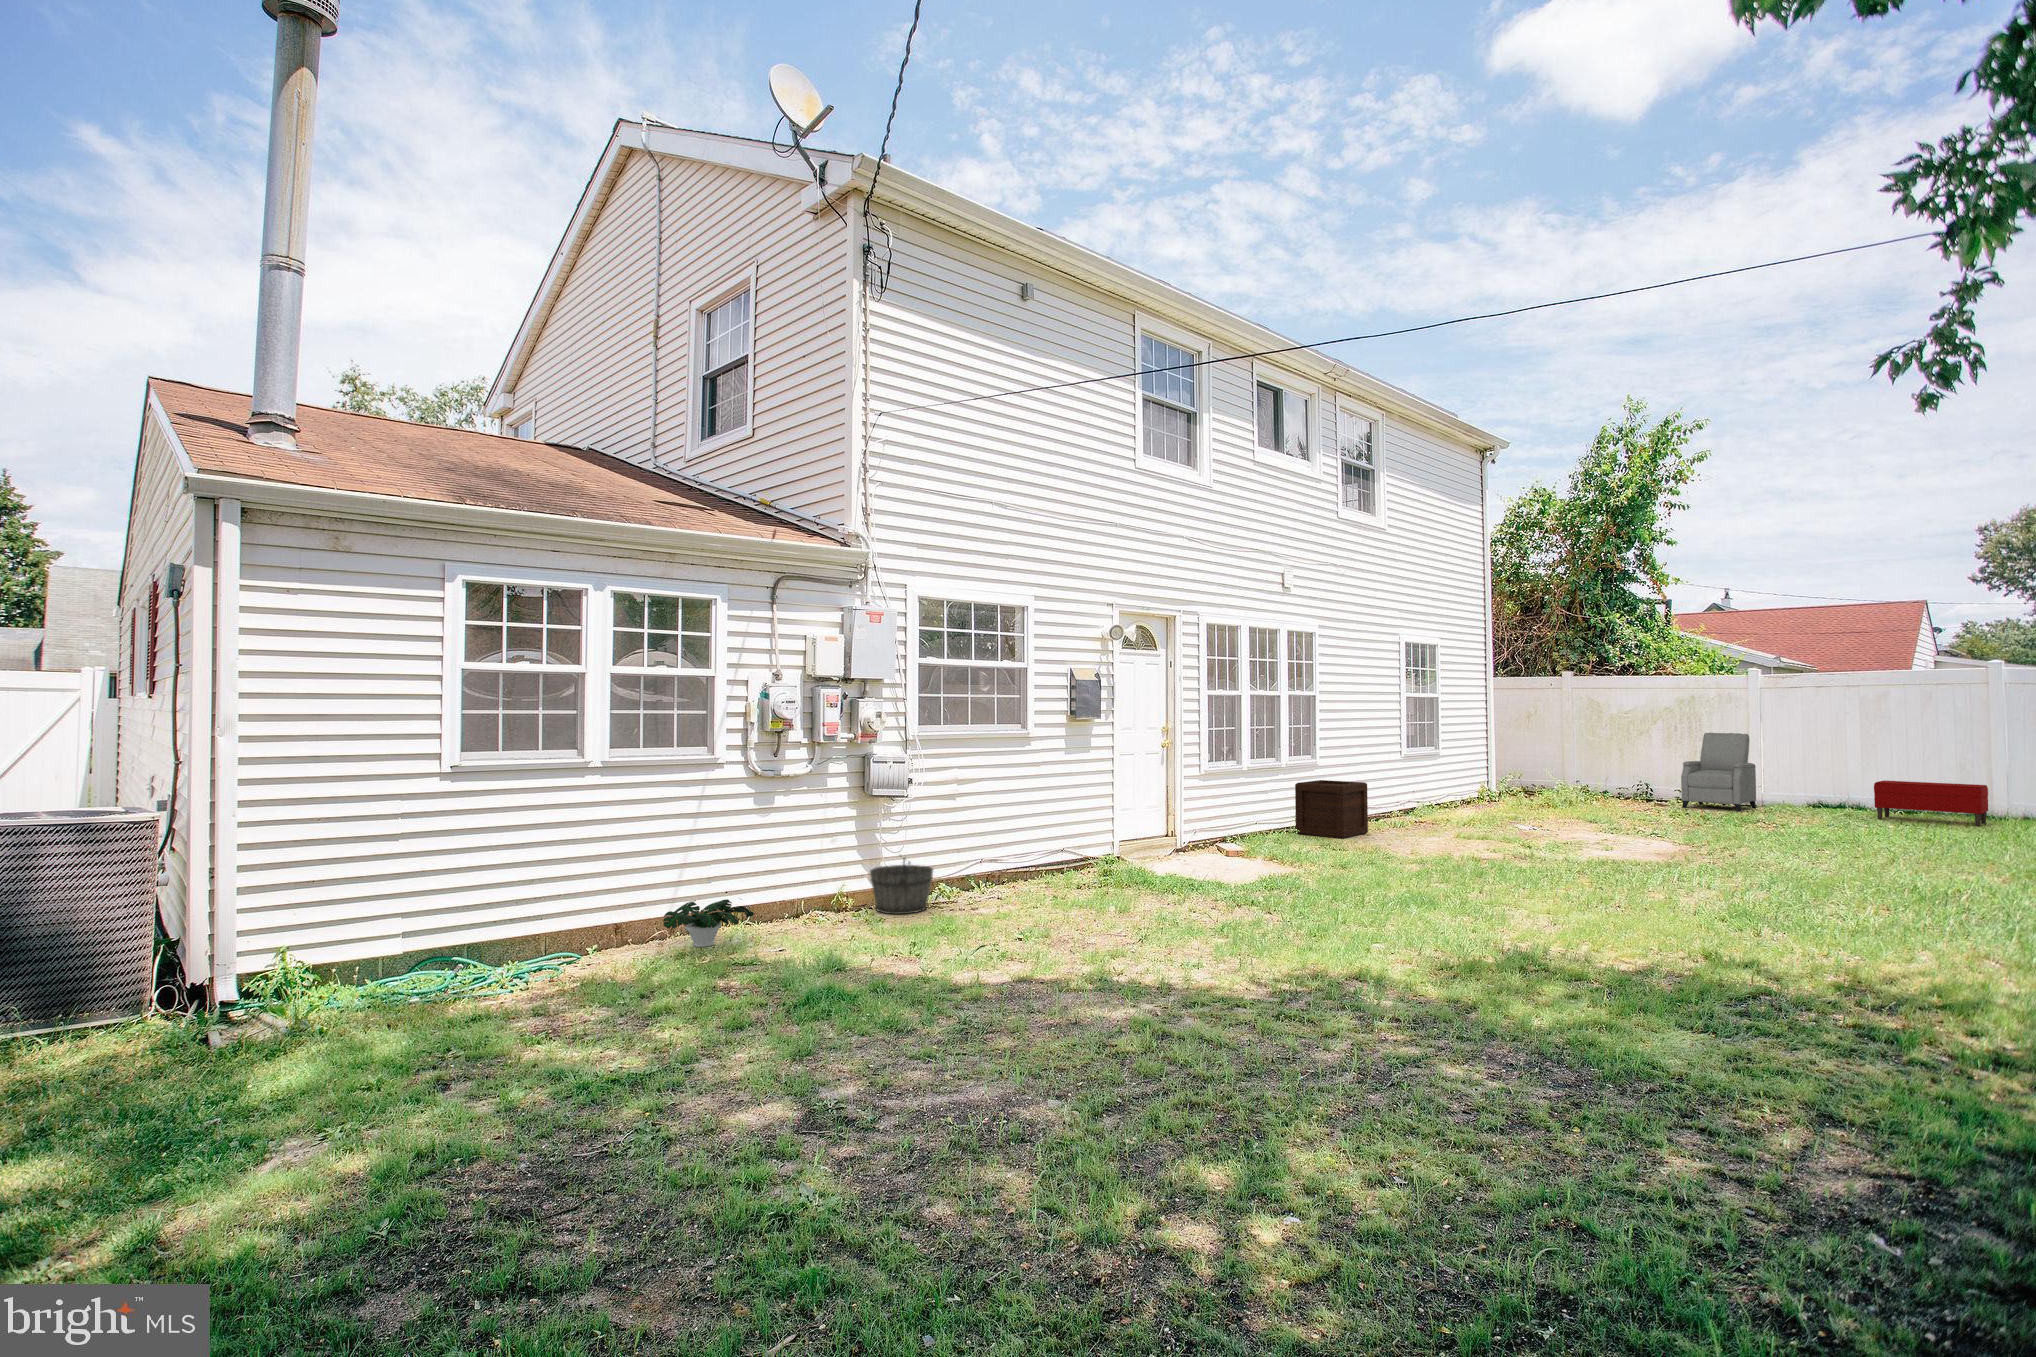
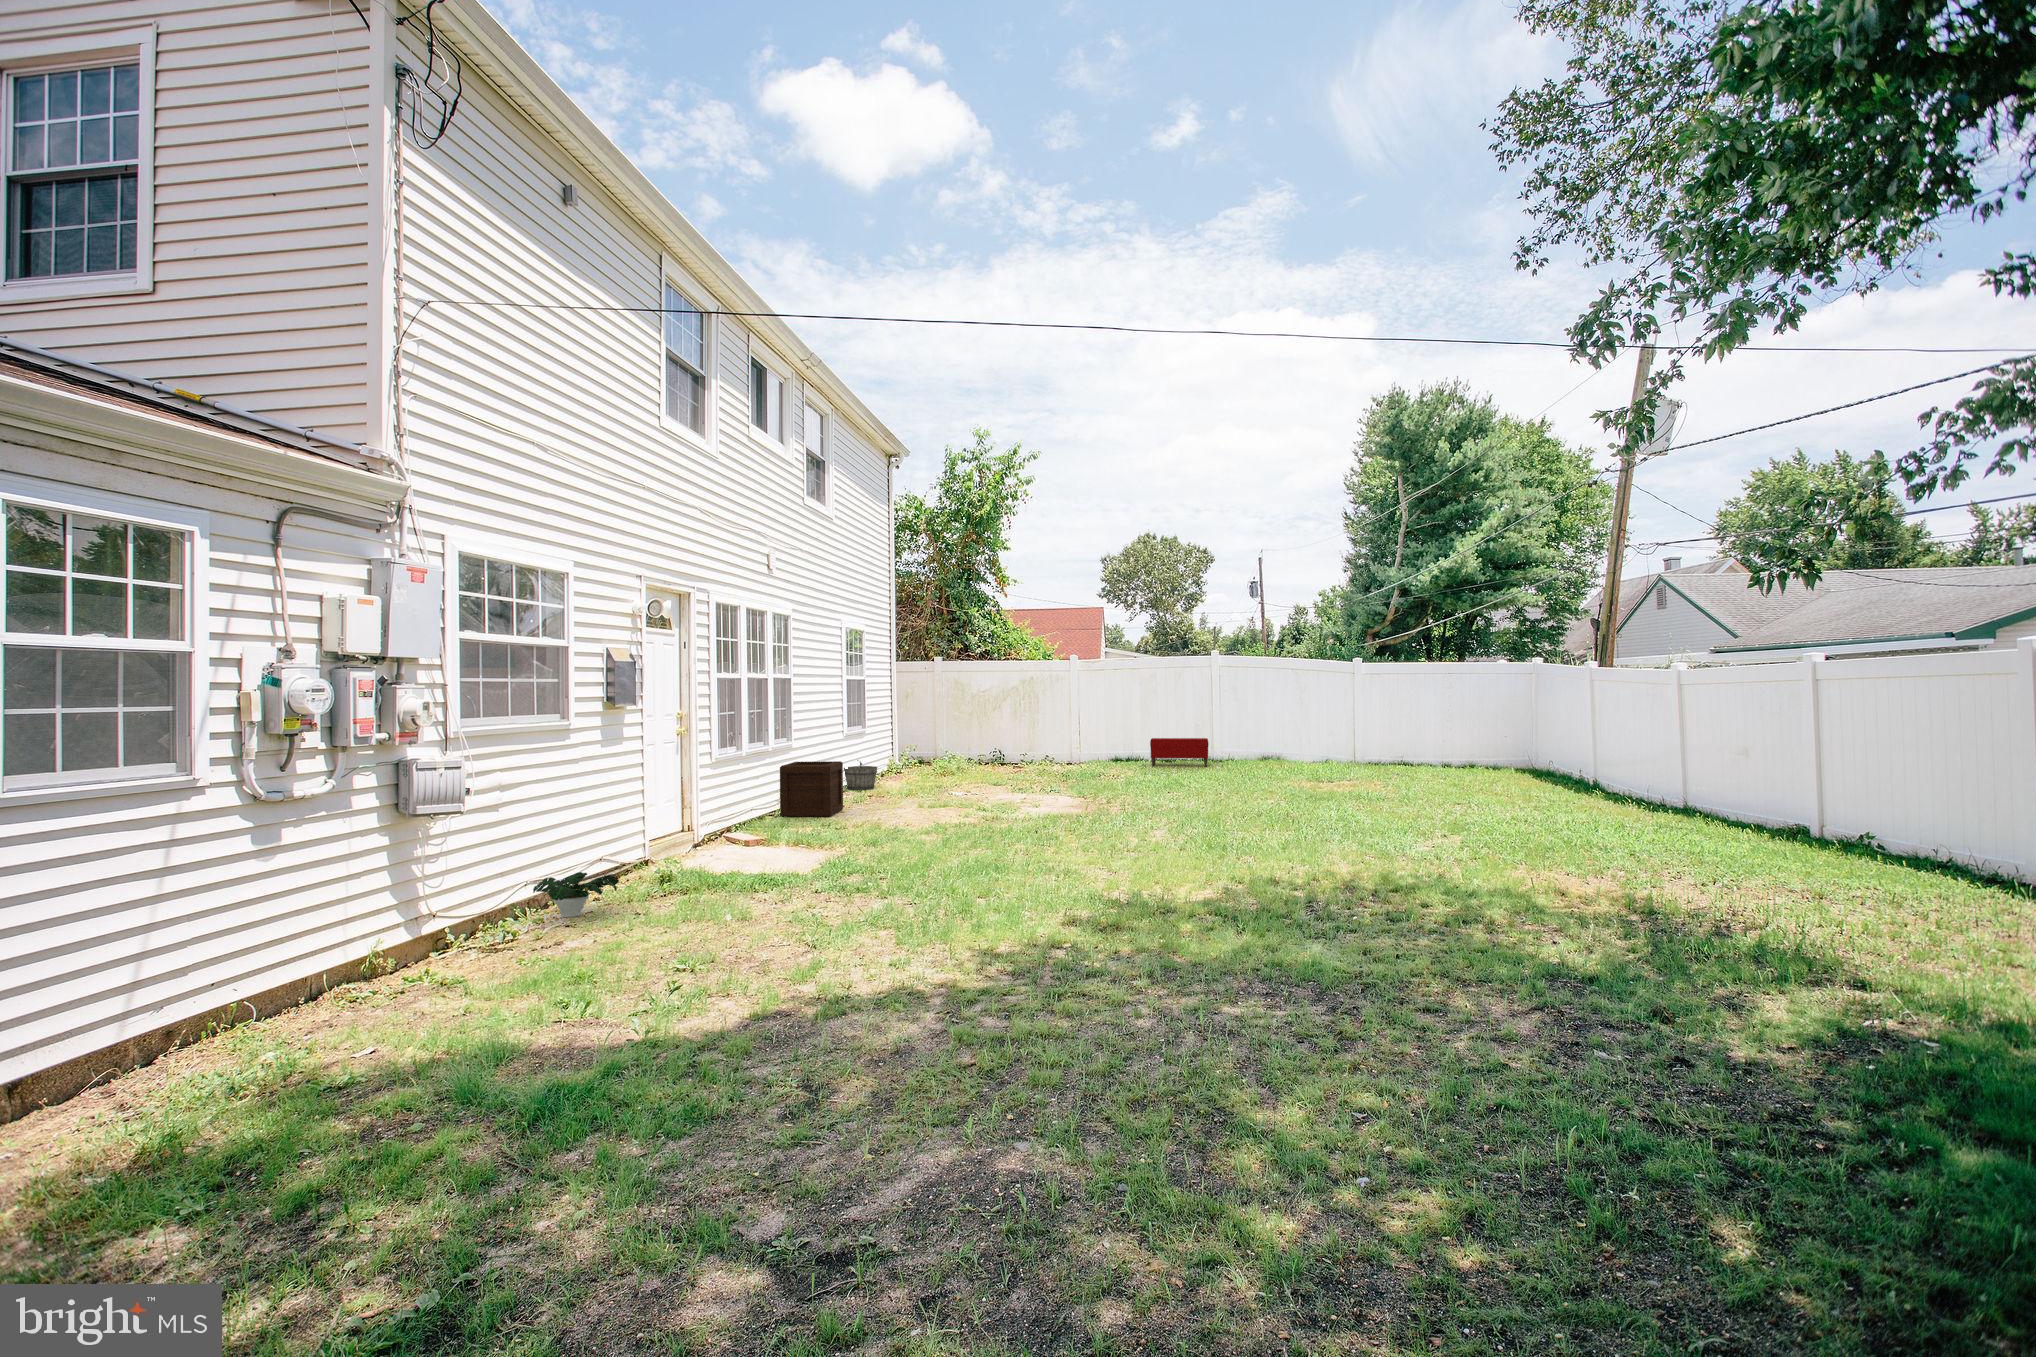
chair: present [1681,733,1756,812] -> none [1033,706,1076,767]
wooden bucket: present [870,858,933,914] -> present [844,760,877,790]
potted plant: present [663,899,754,947] -> present [533,872,619,917]

